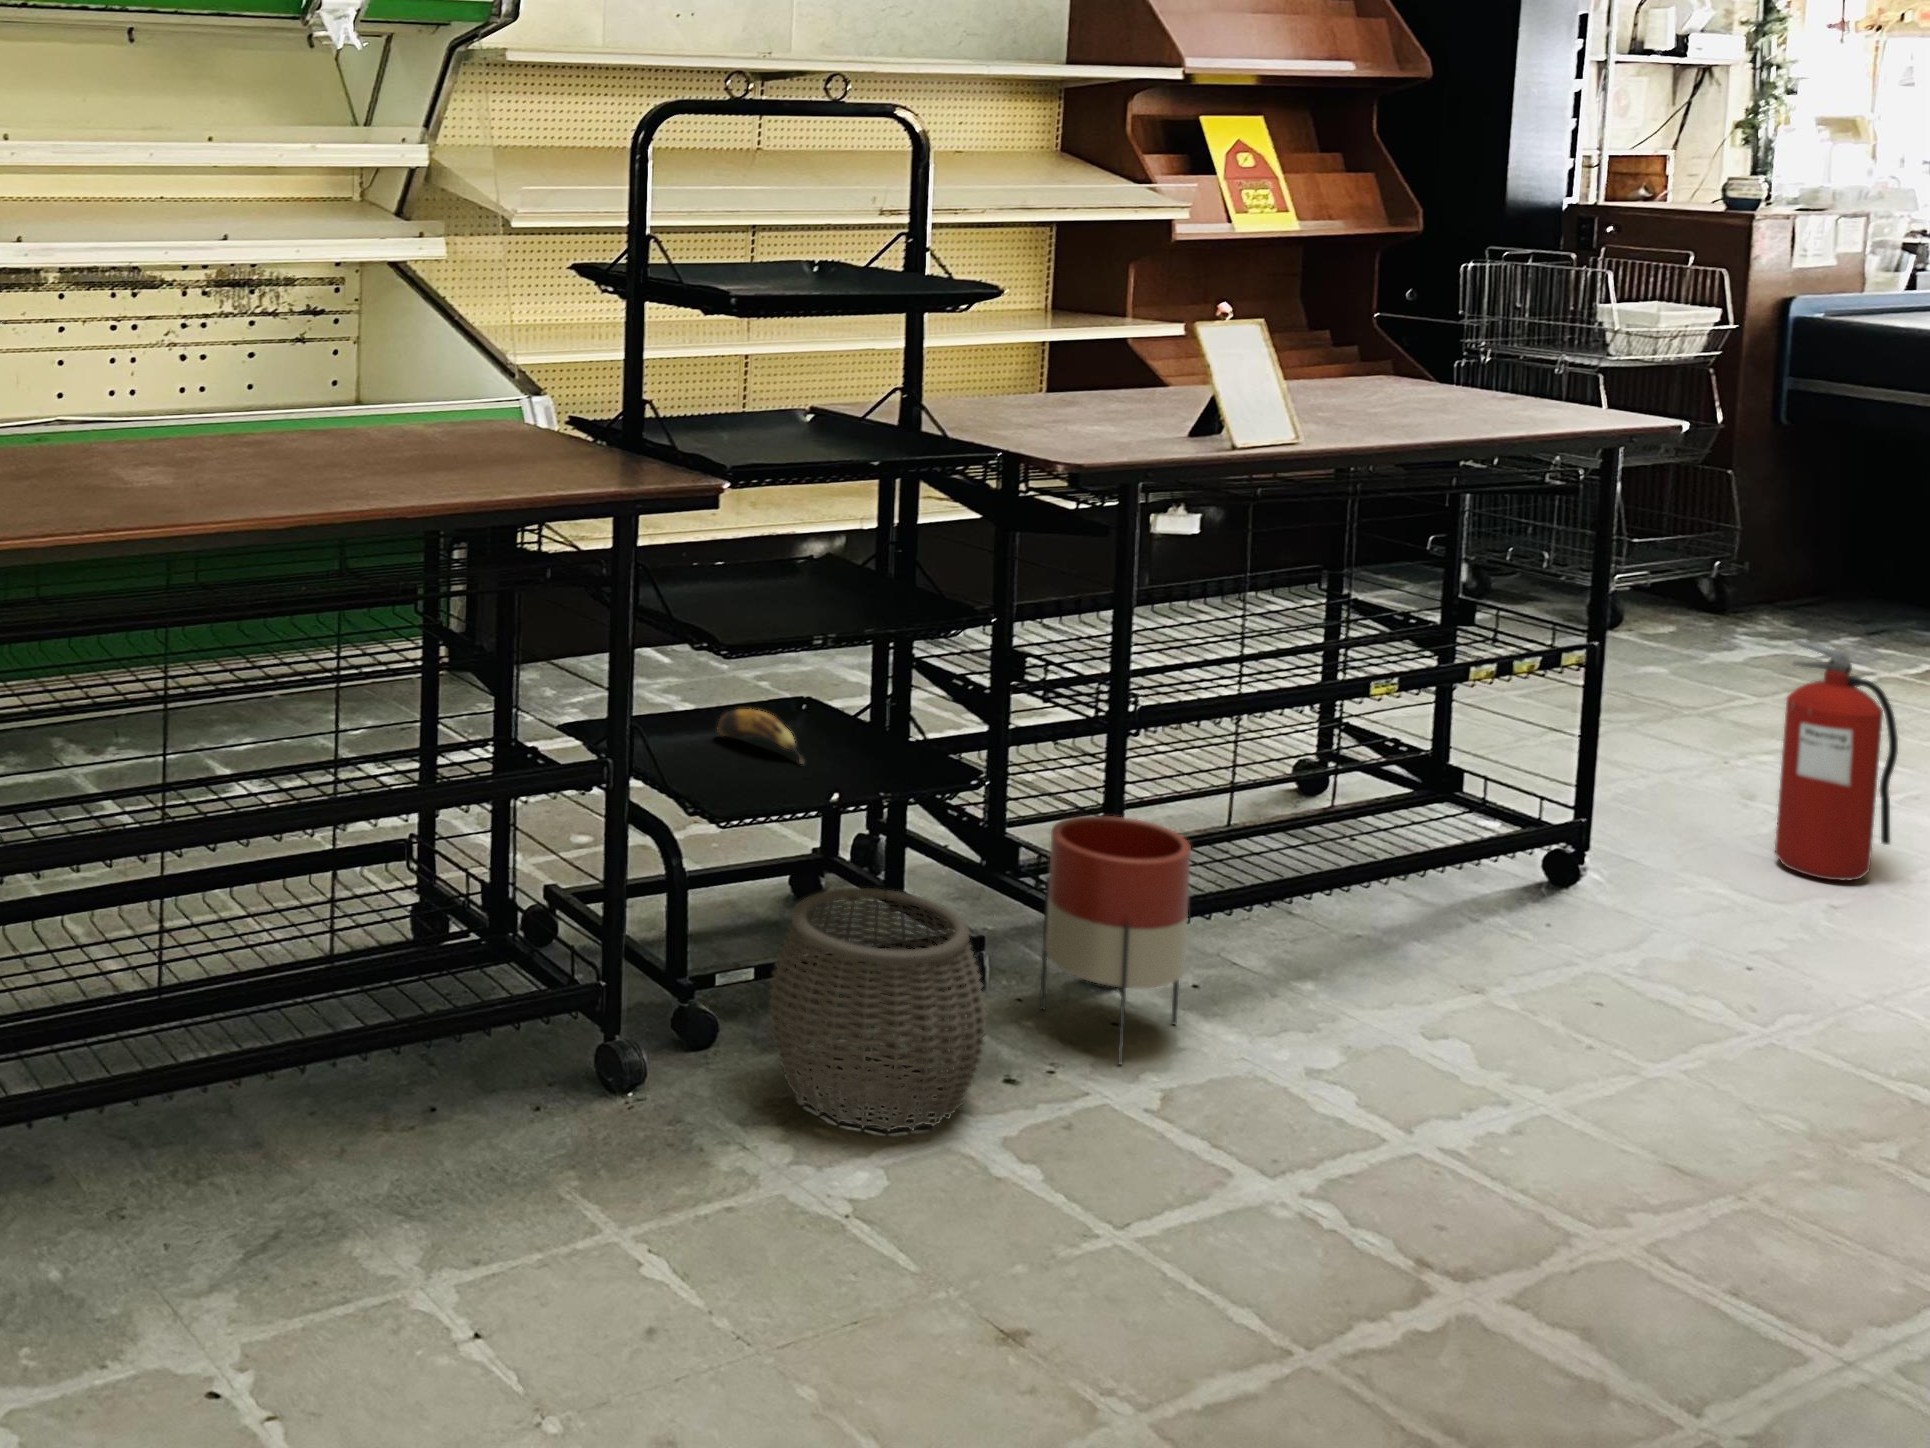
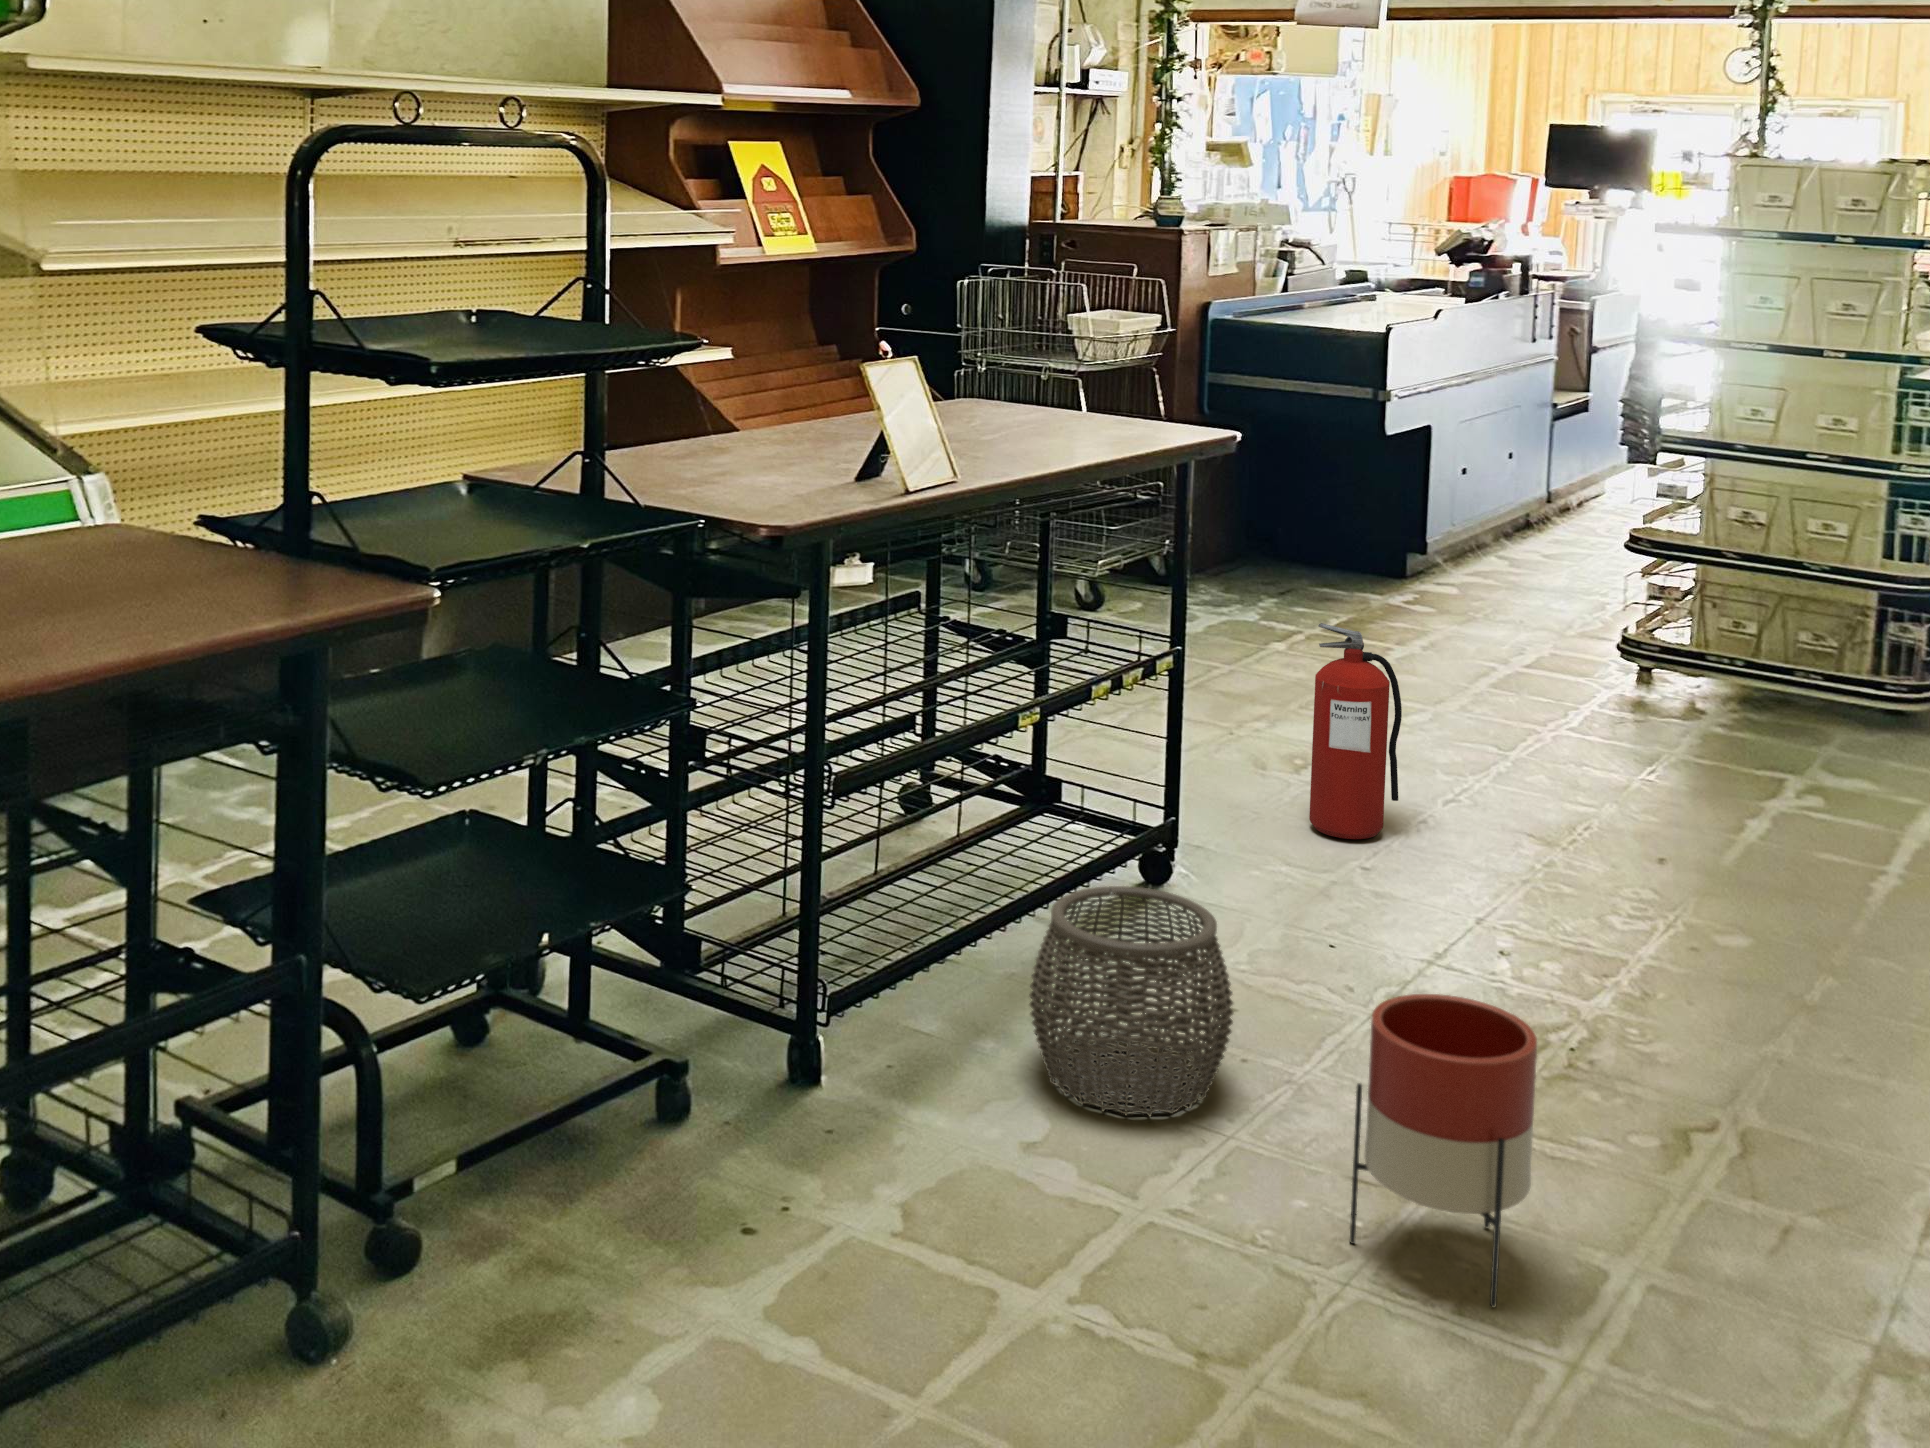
banana: present [718,709,804,763] -> none [394,853,510,912]
planter: present [1040,816,1191,1065] -> present [1350,994,1537,1307]
woven basket: present [770,888,986,1131] -> present [1029,886,1234,1116]

